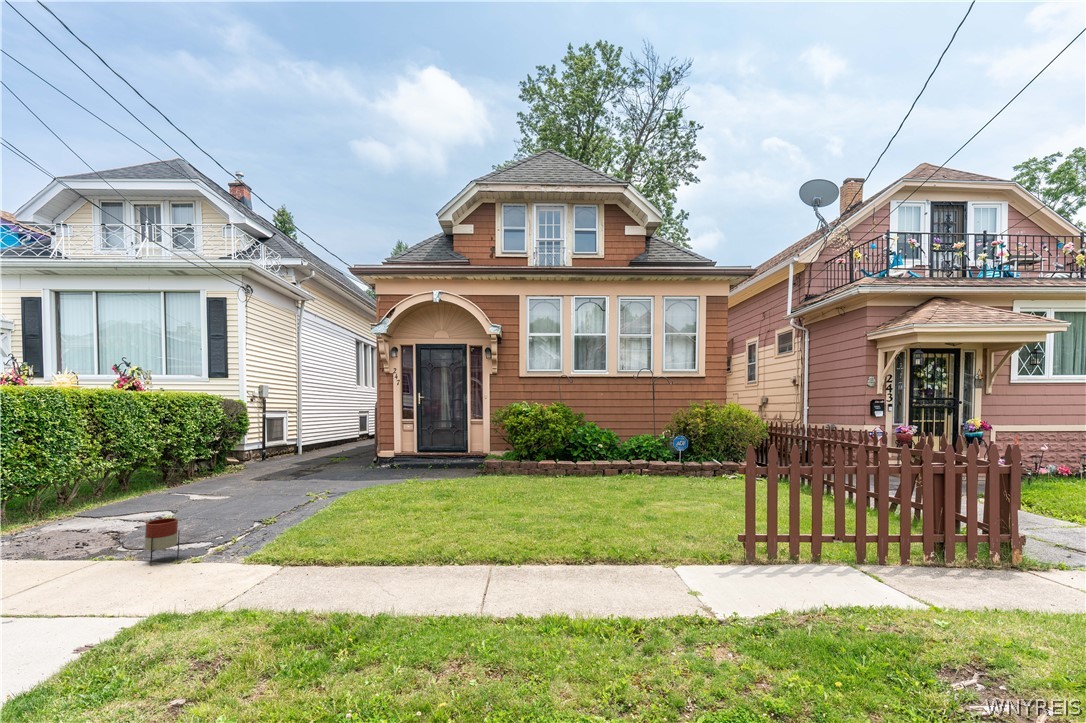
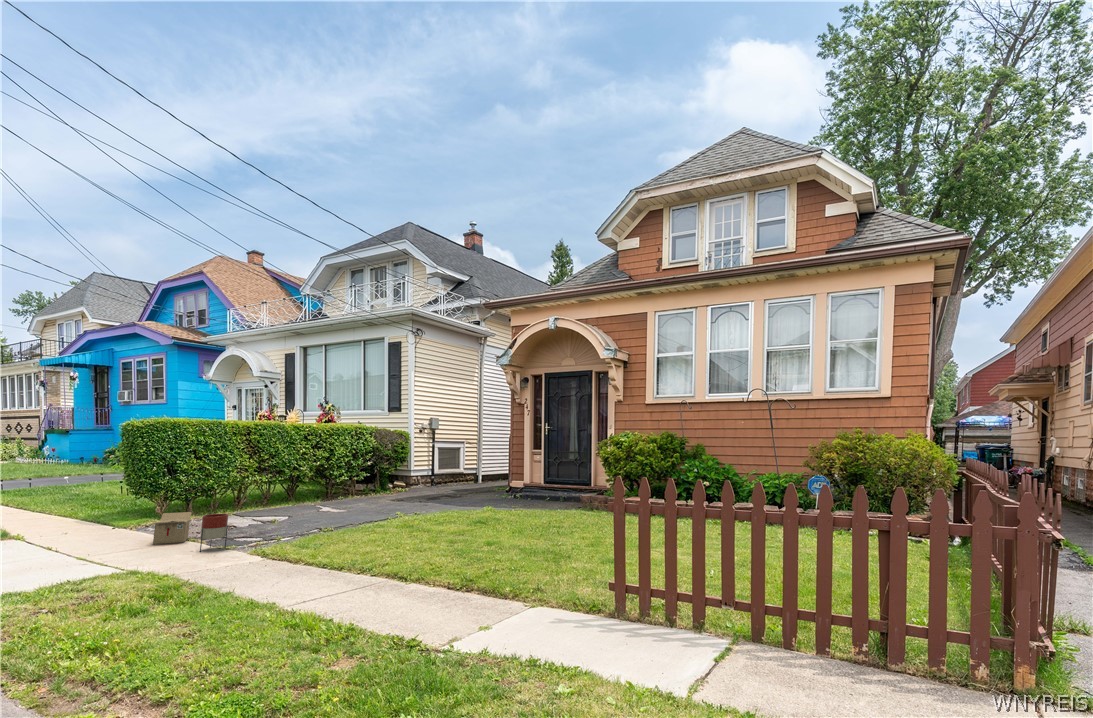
cardboard box: none [46,521,98,567] -> present [153,512,192,544]

